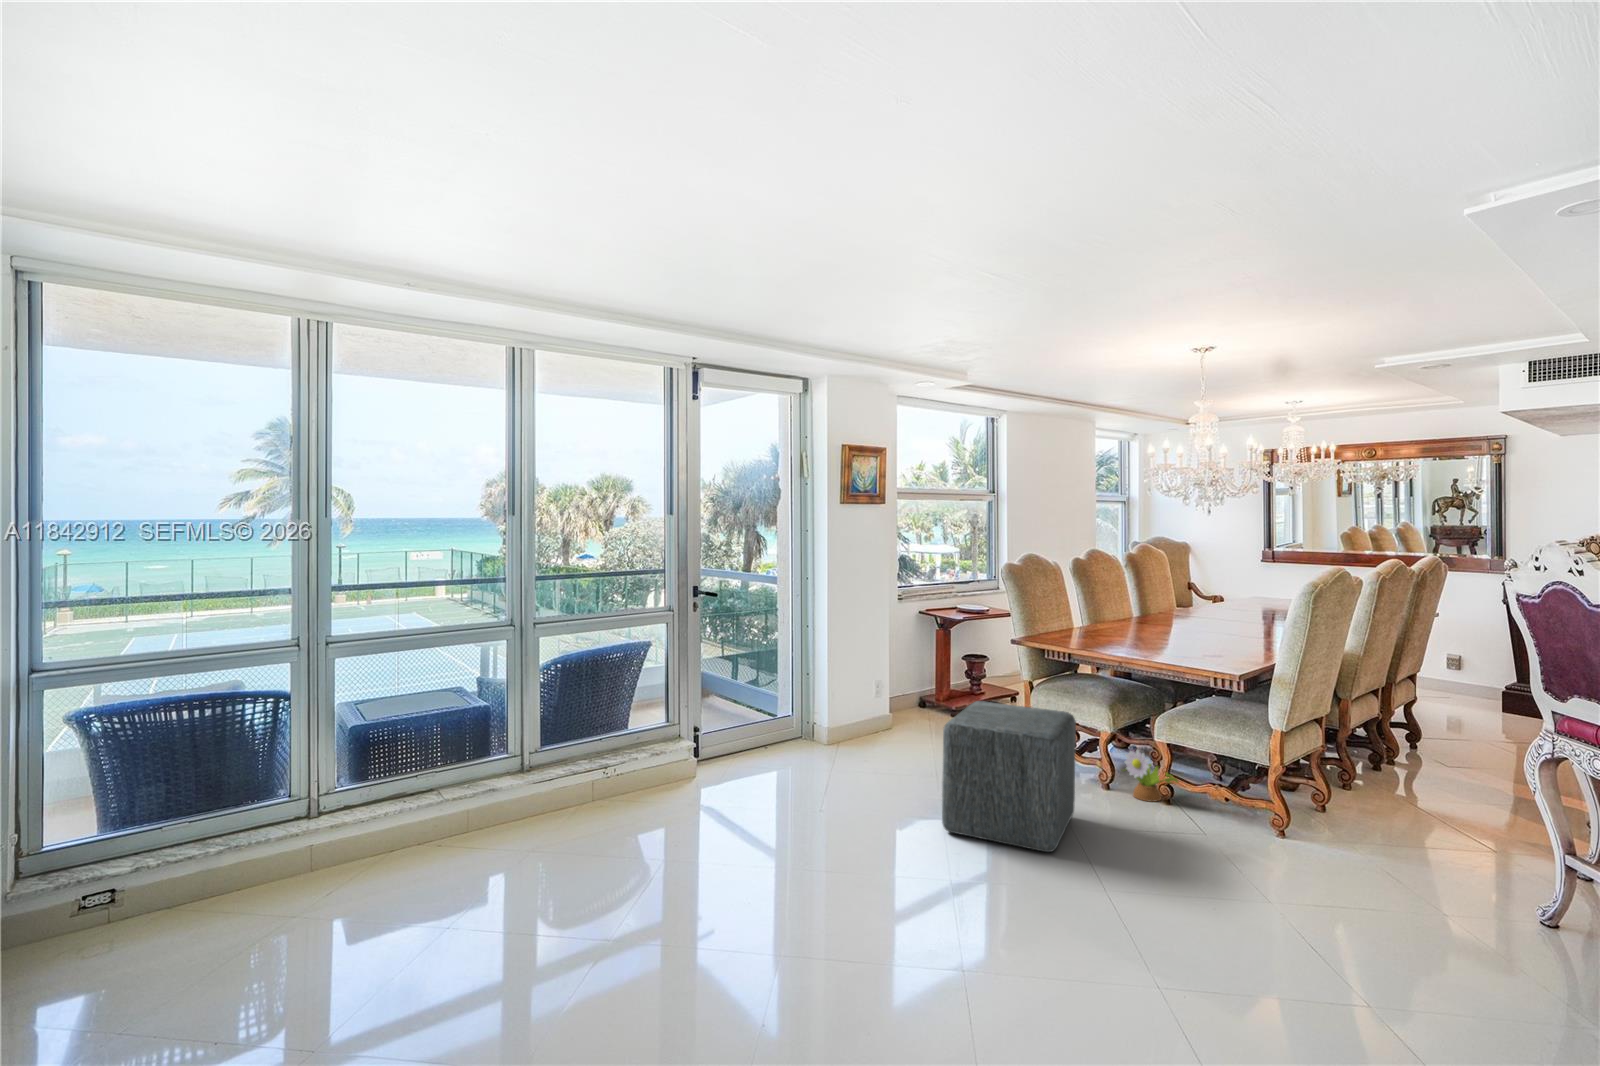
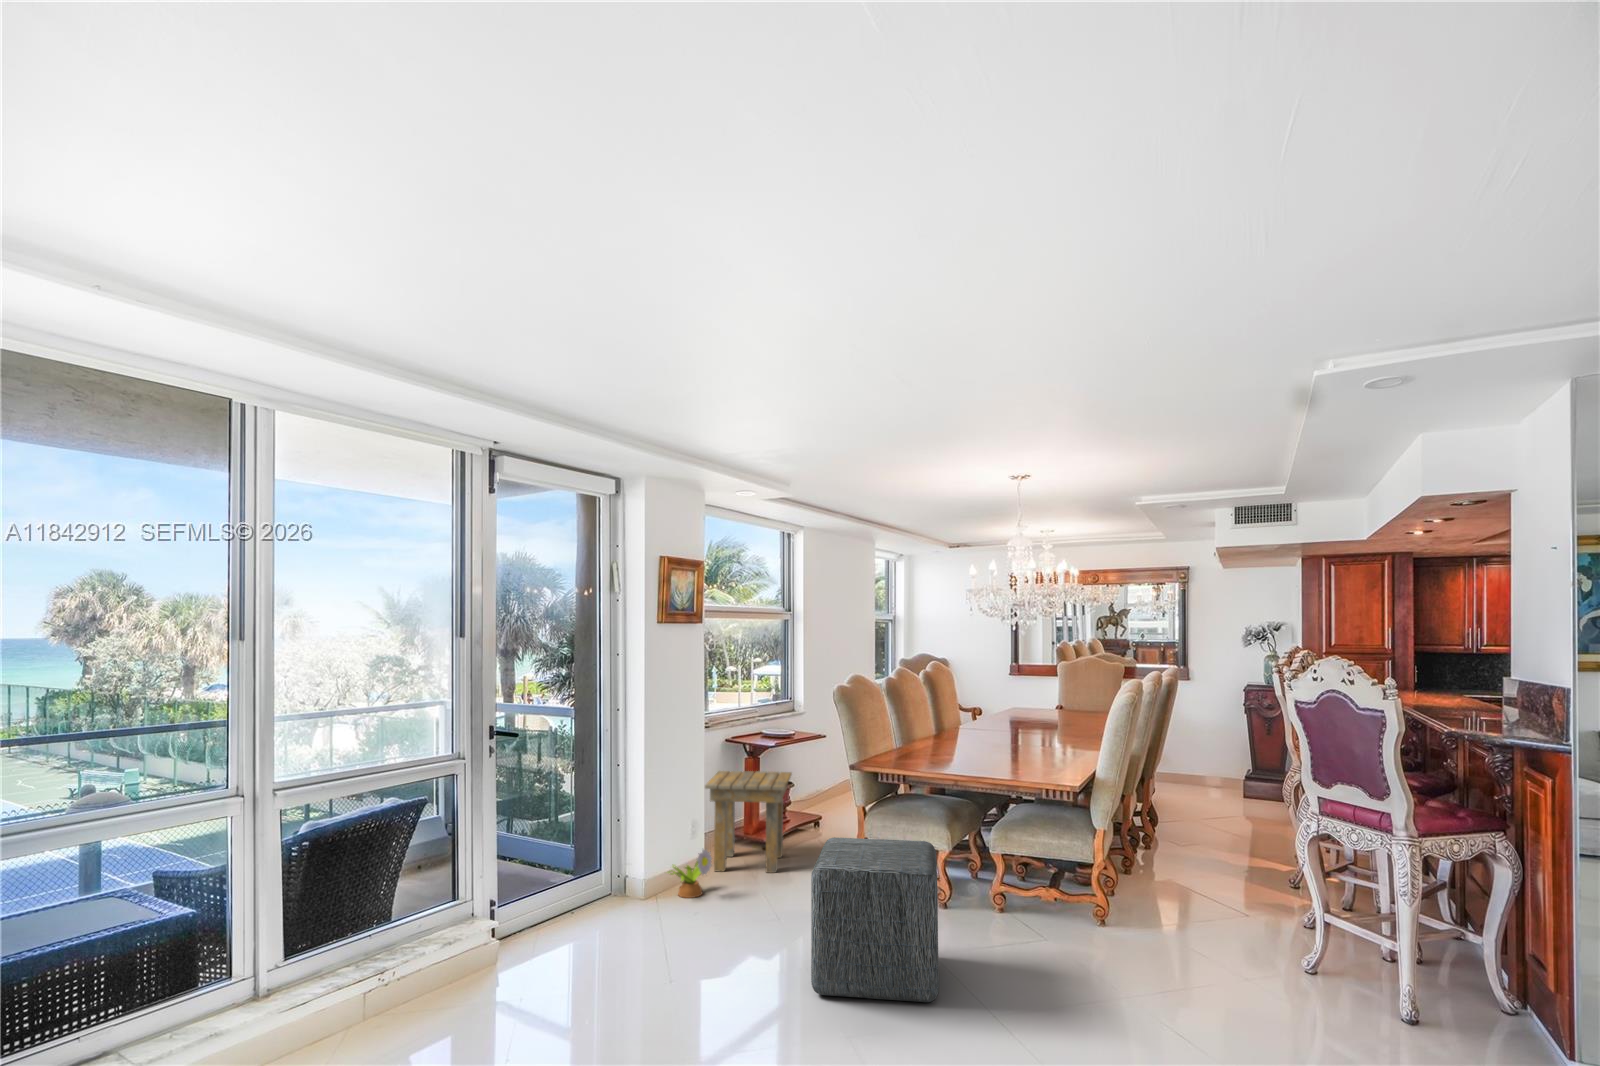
side table: none [890,641,977,733] -> present [705,771,792,873]
decorative plant: present [1123,750,1178,801] -> present [668,849,712,898]

